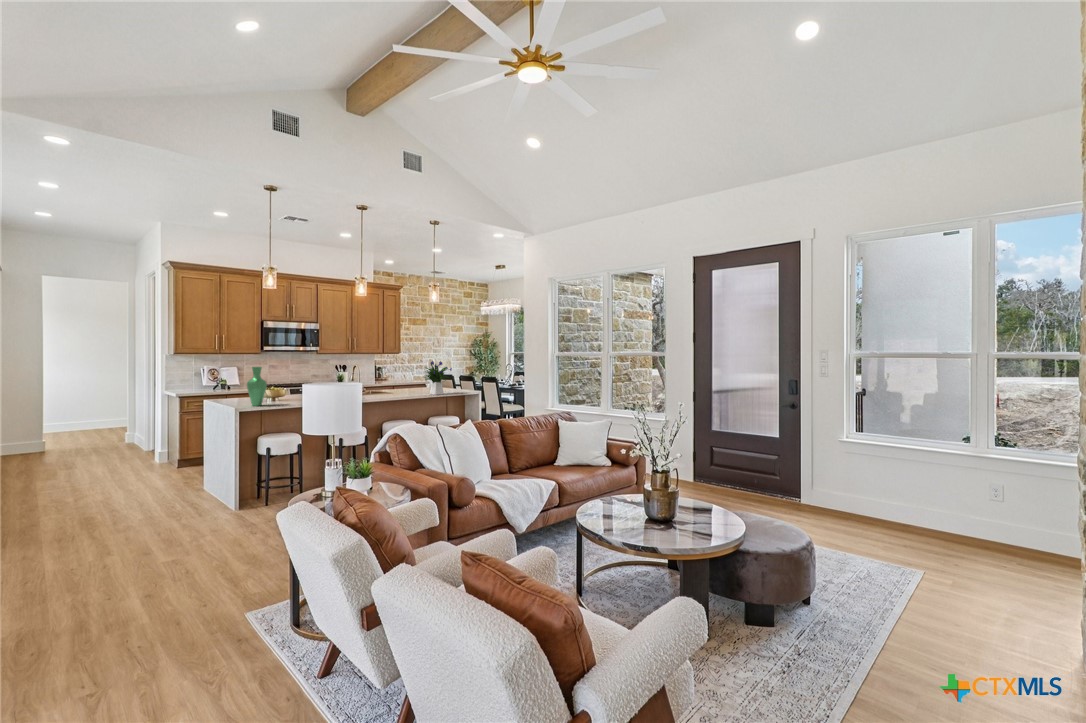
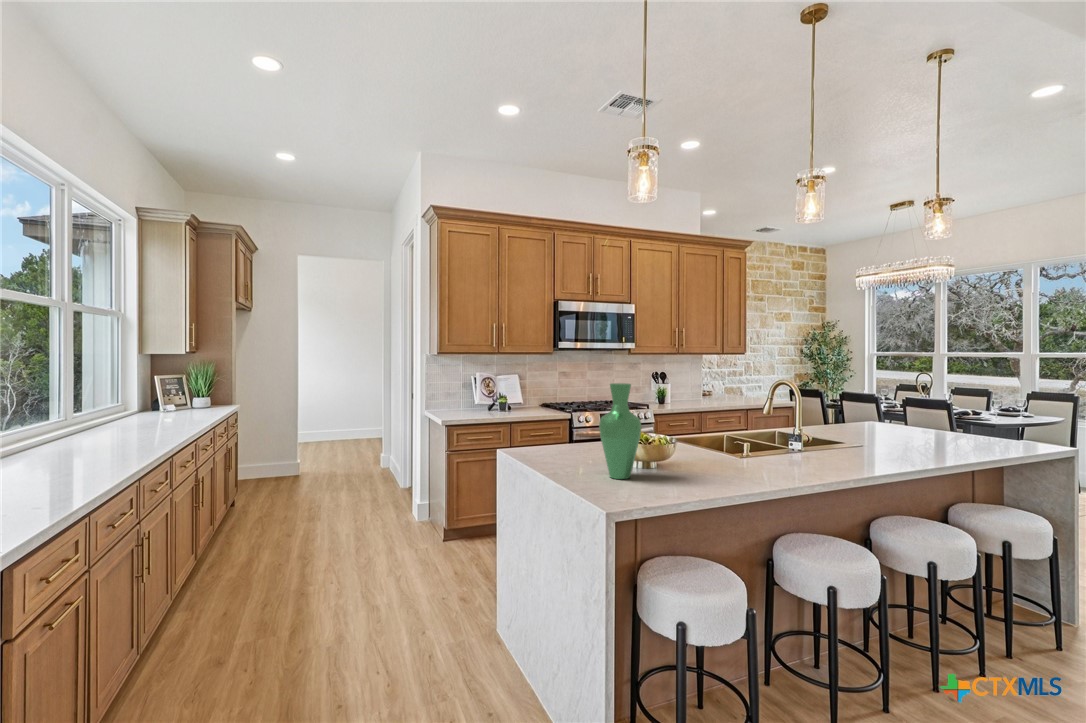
flower arrangement: present [425,361,452,395] -> none [905,364,1005,448]

